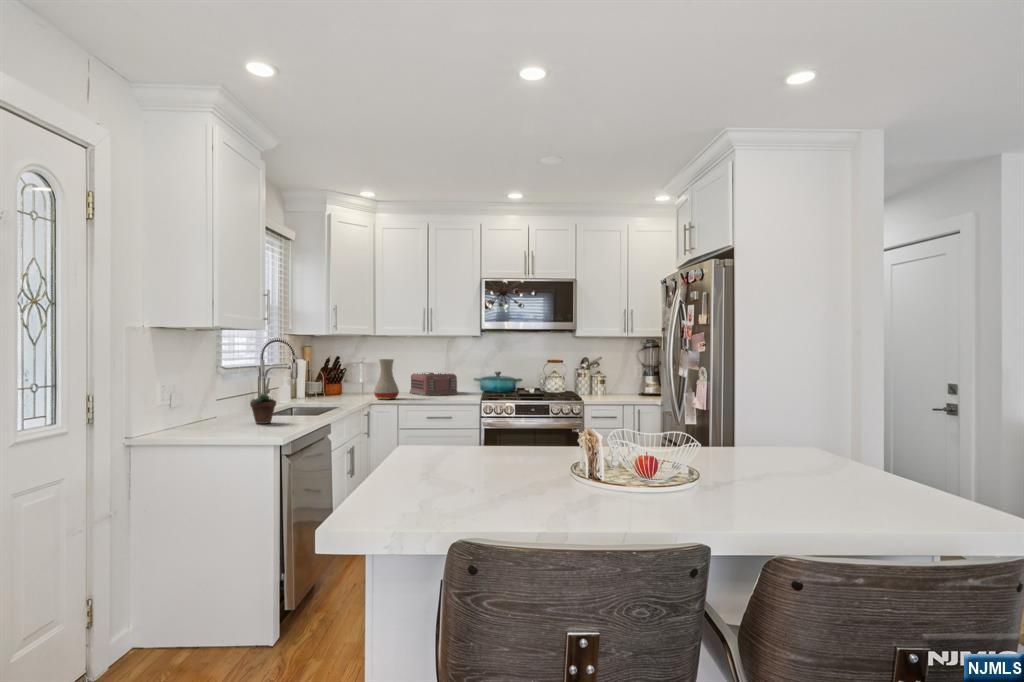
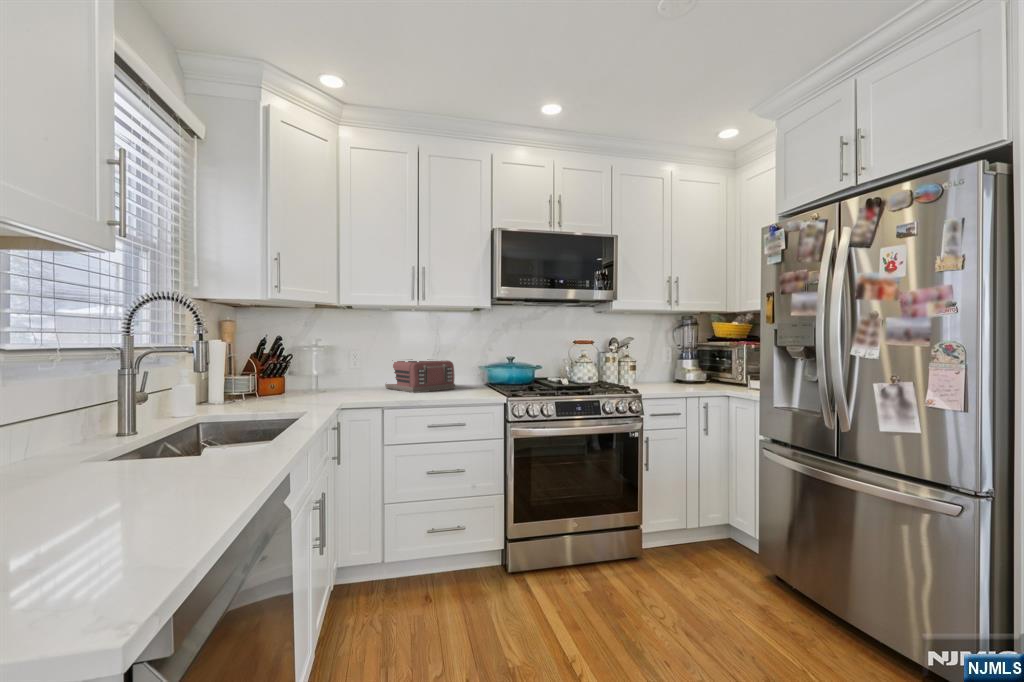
vase: present [374,359,399,400] -> none [340,339,380,401]
succulent plant: present [250,386,276,424] -> none [53,386,136,494]

